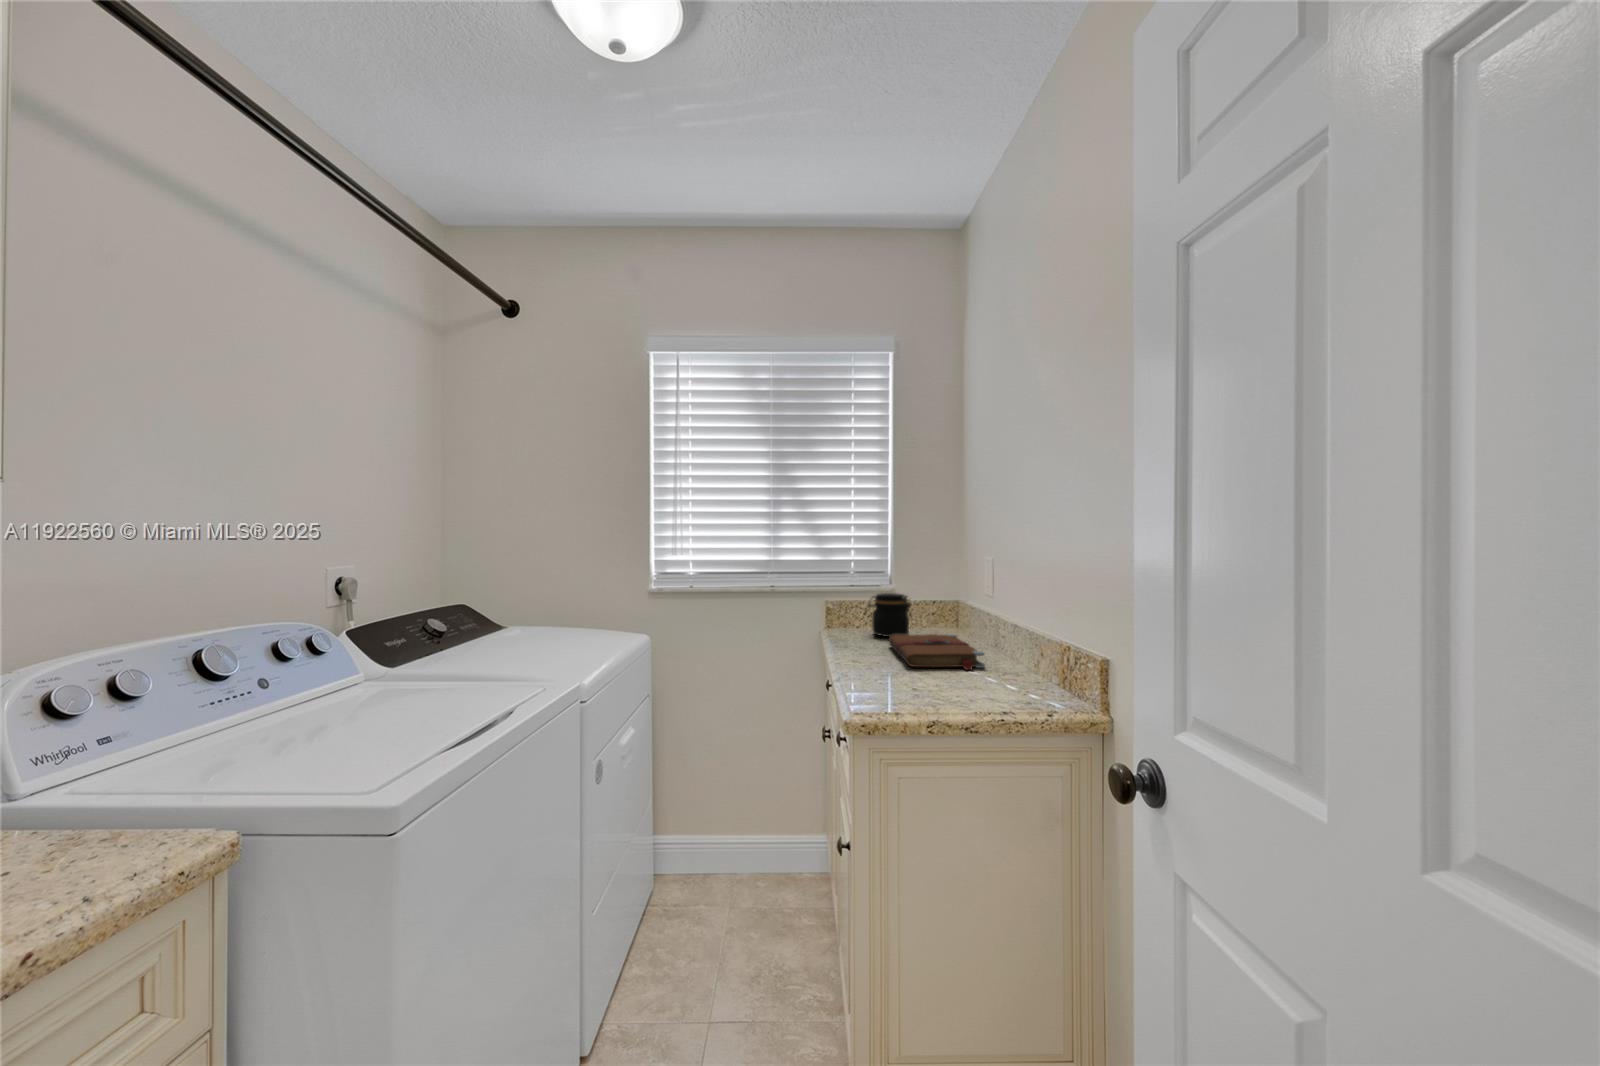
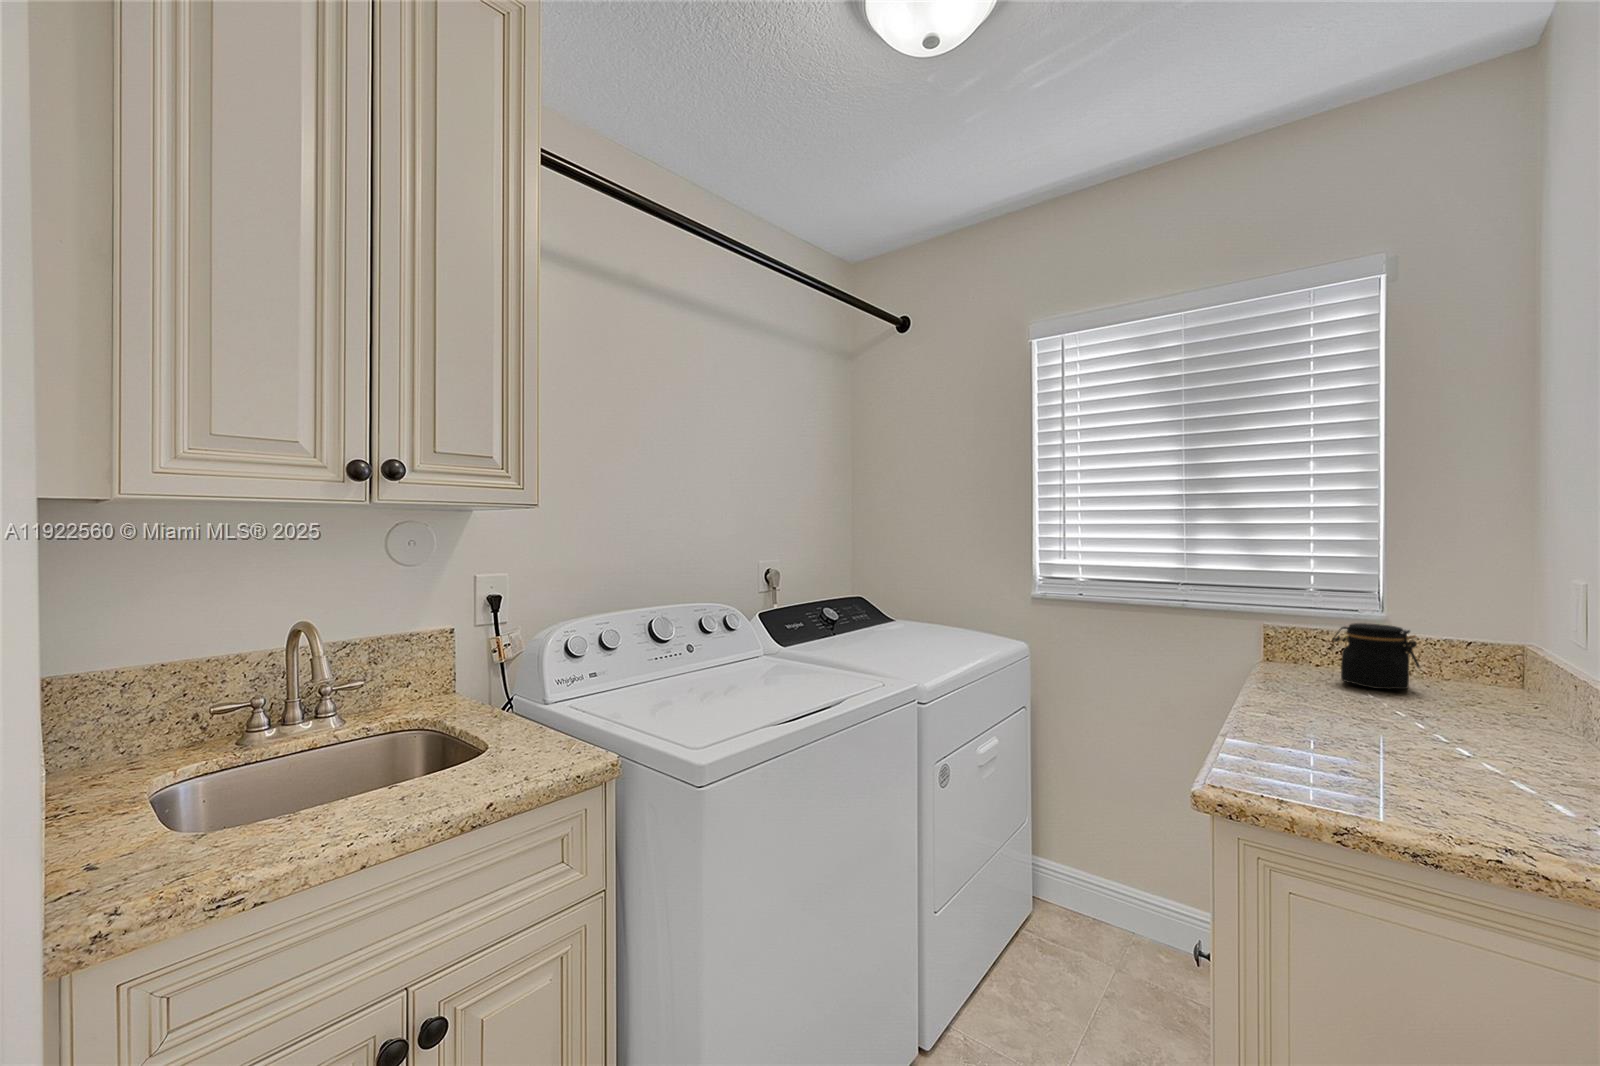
book: present [888,634,985,670] -> none [1356,686,1532,765]

